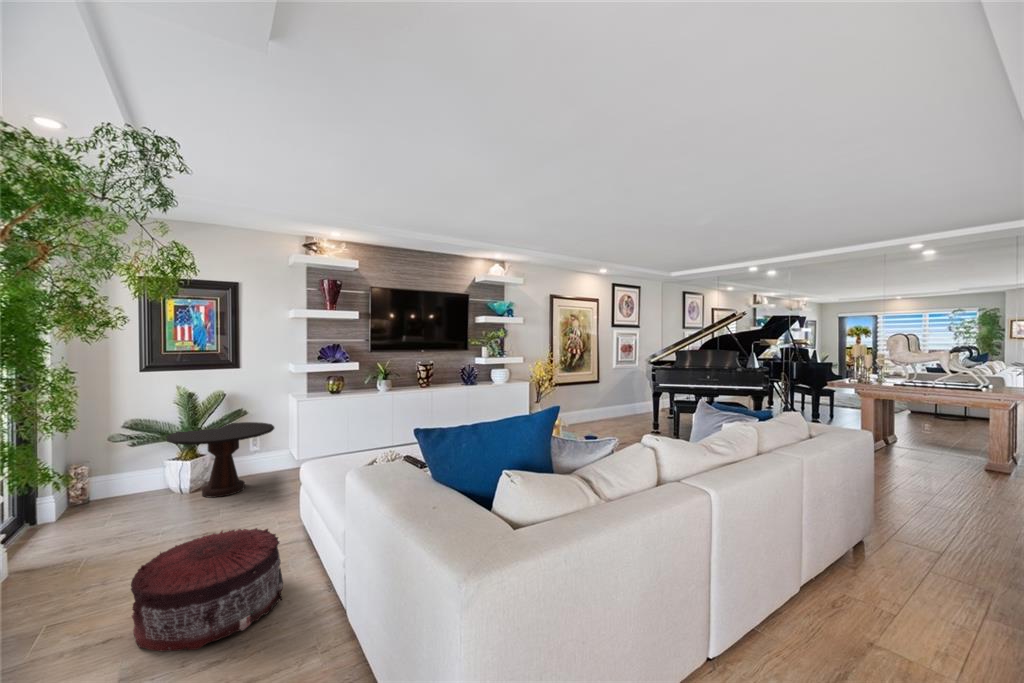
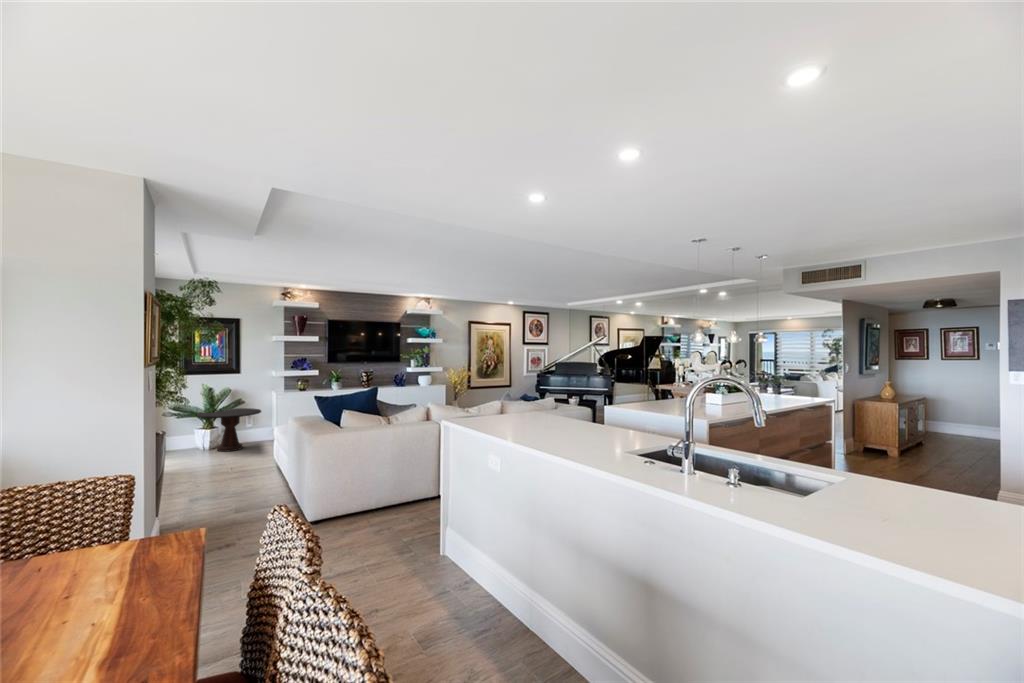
pouf: present [131,528,283,652] -> none [197,453,262,494]

